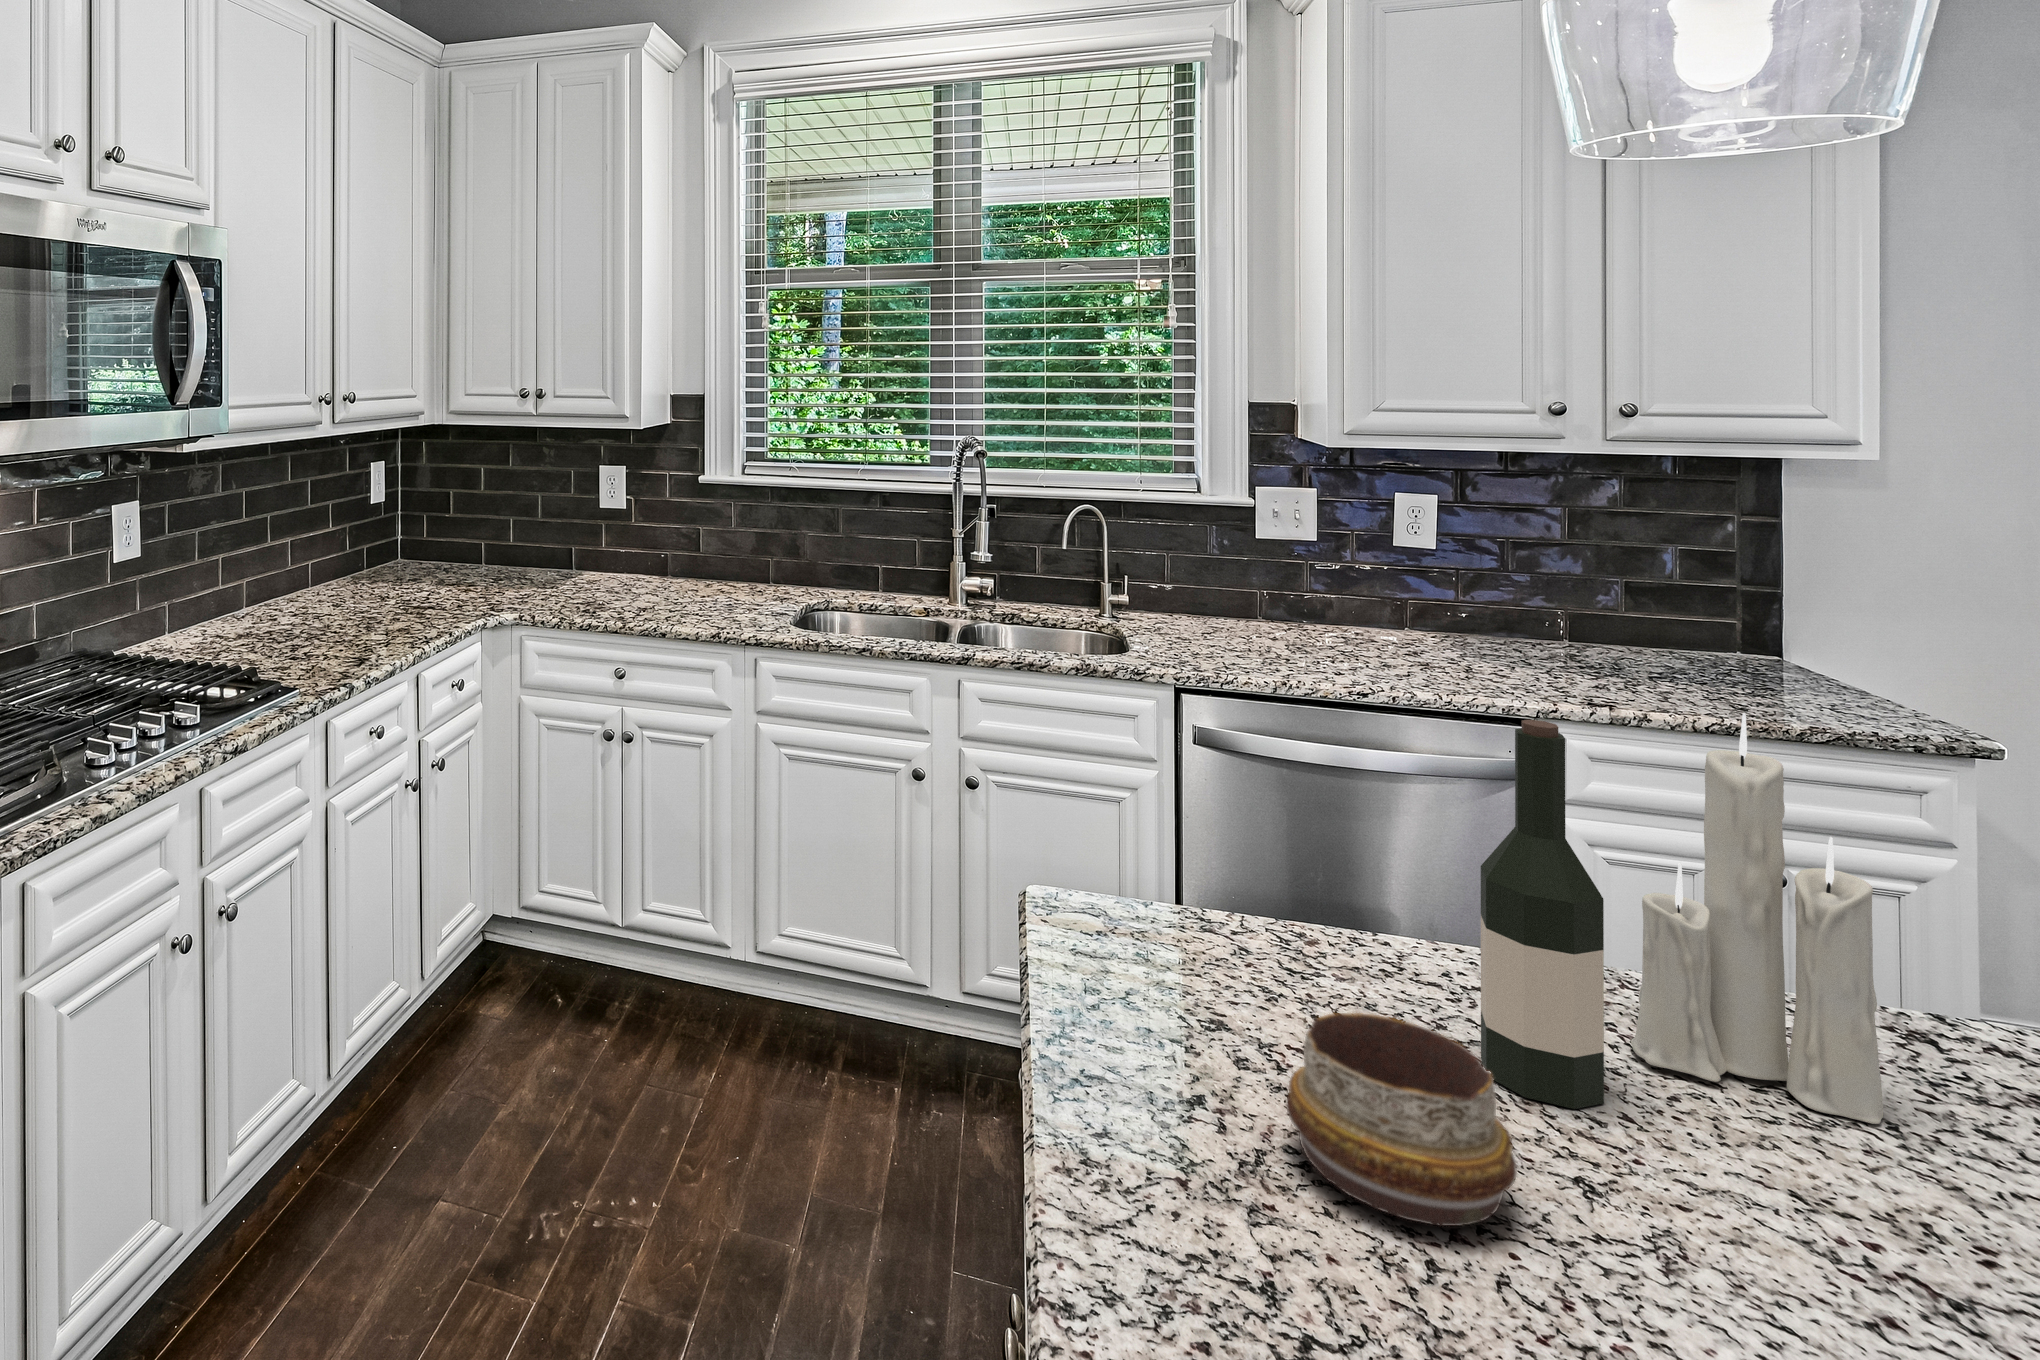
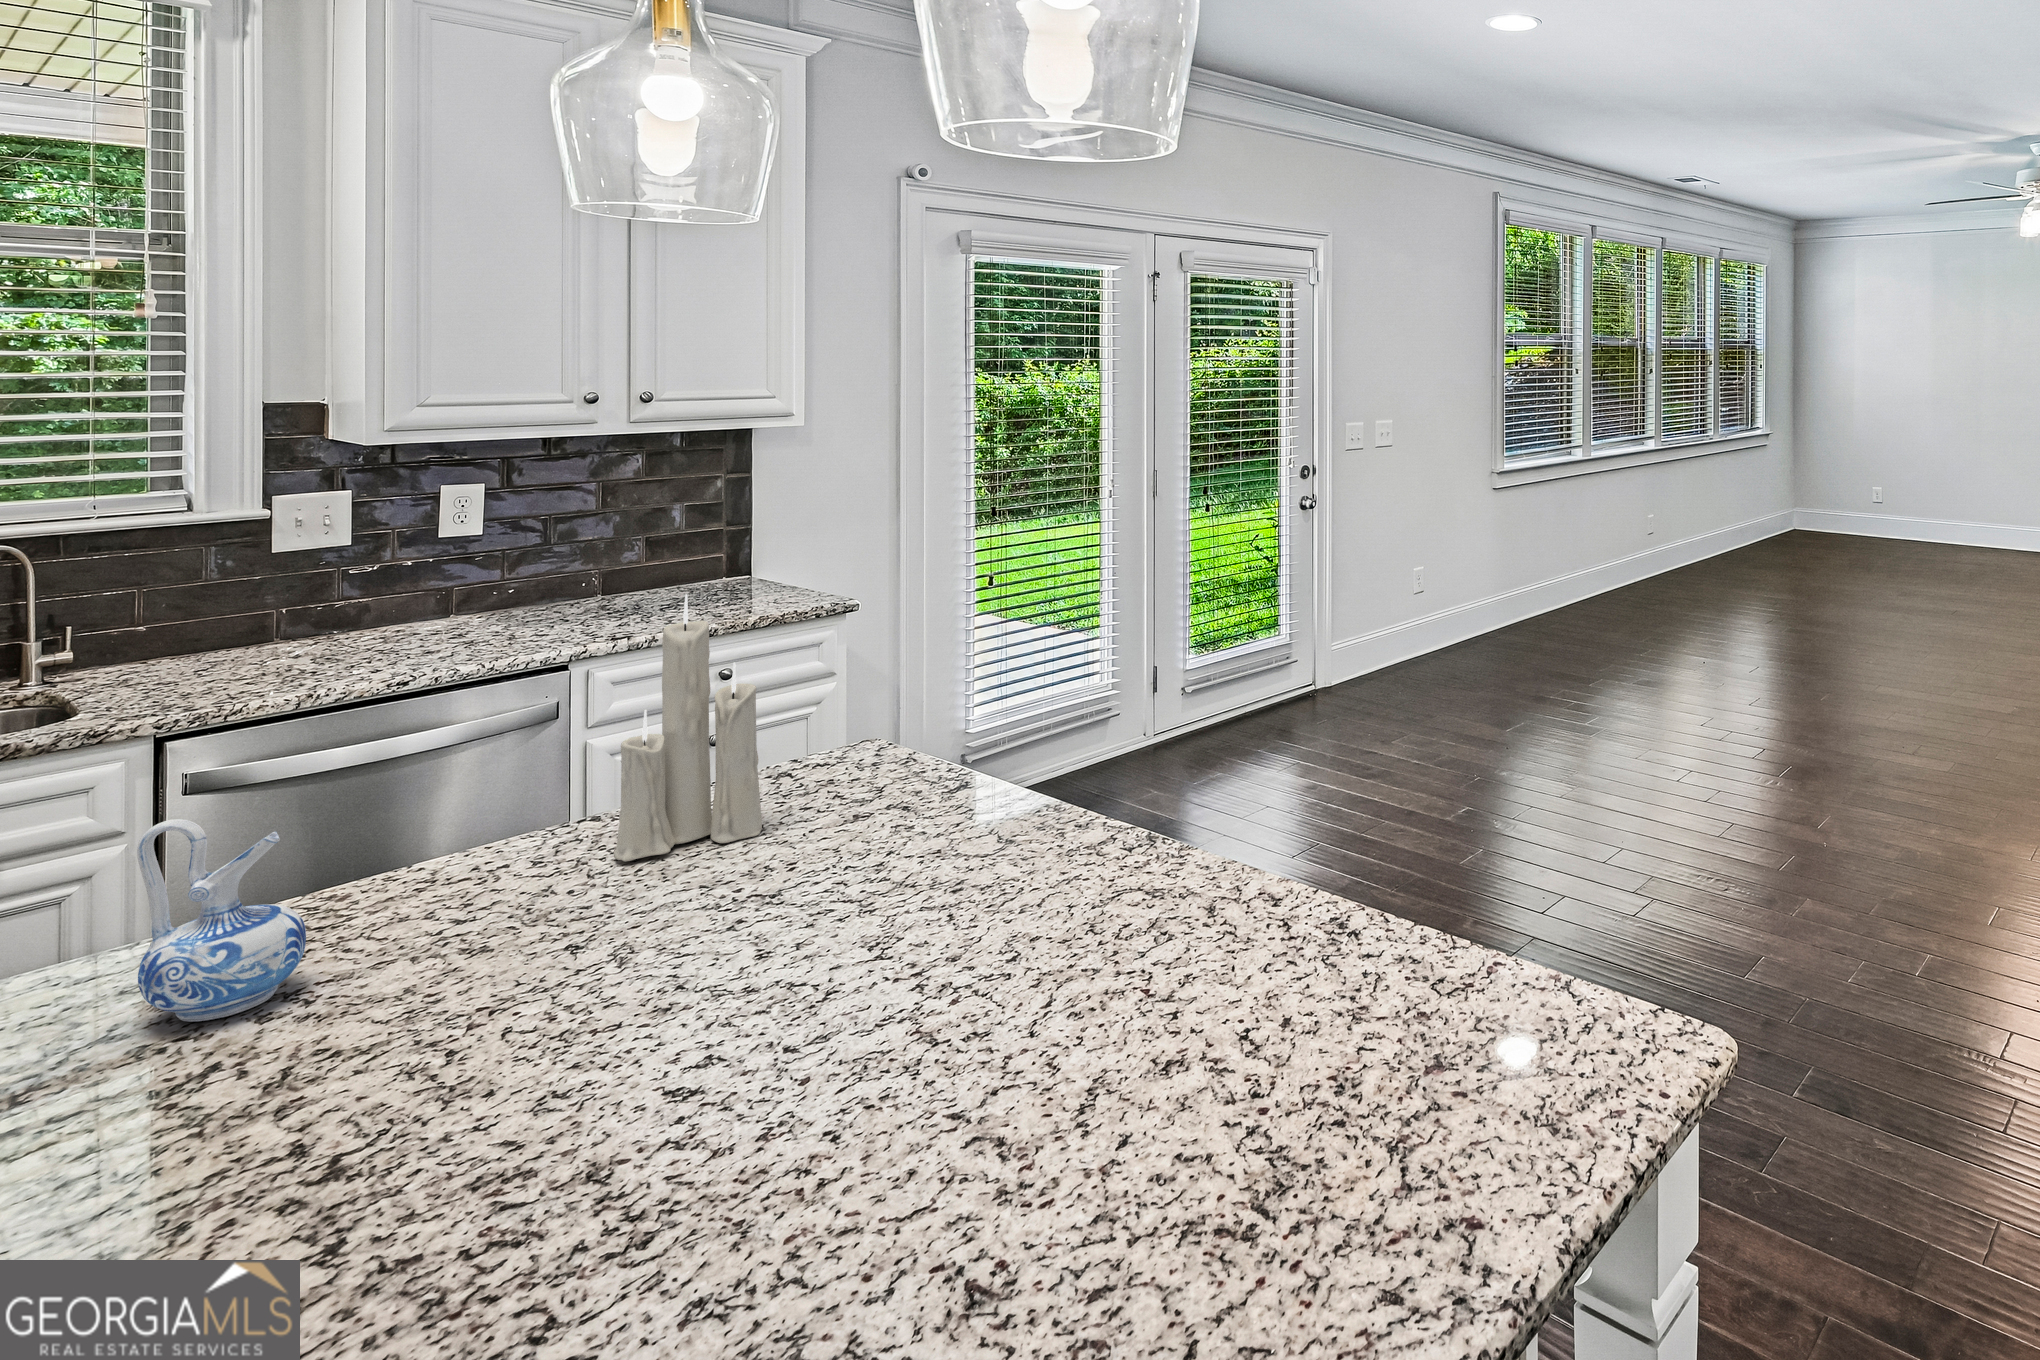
wine bottle: present [1481,720,1604,1109] -> none [496,629,590,922]
ceramic pitcher: none [1149,822,1284,1048] -> present [137,819,306,1022]
decorative bowl: present [1287,1013,1516,1226] -> none [308,890,516,1053]

